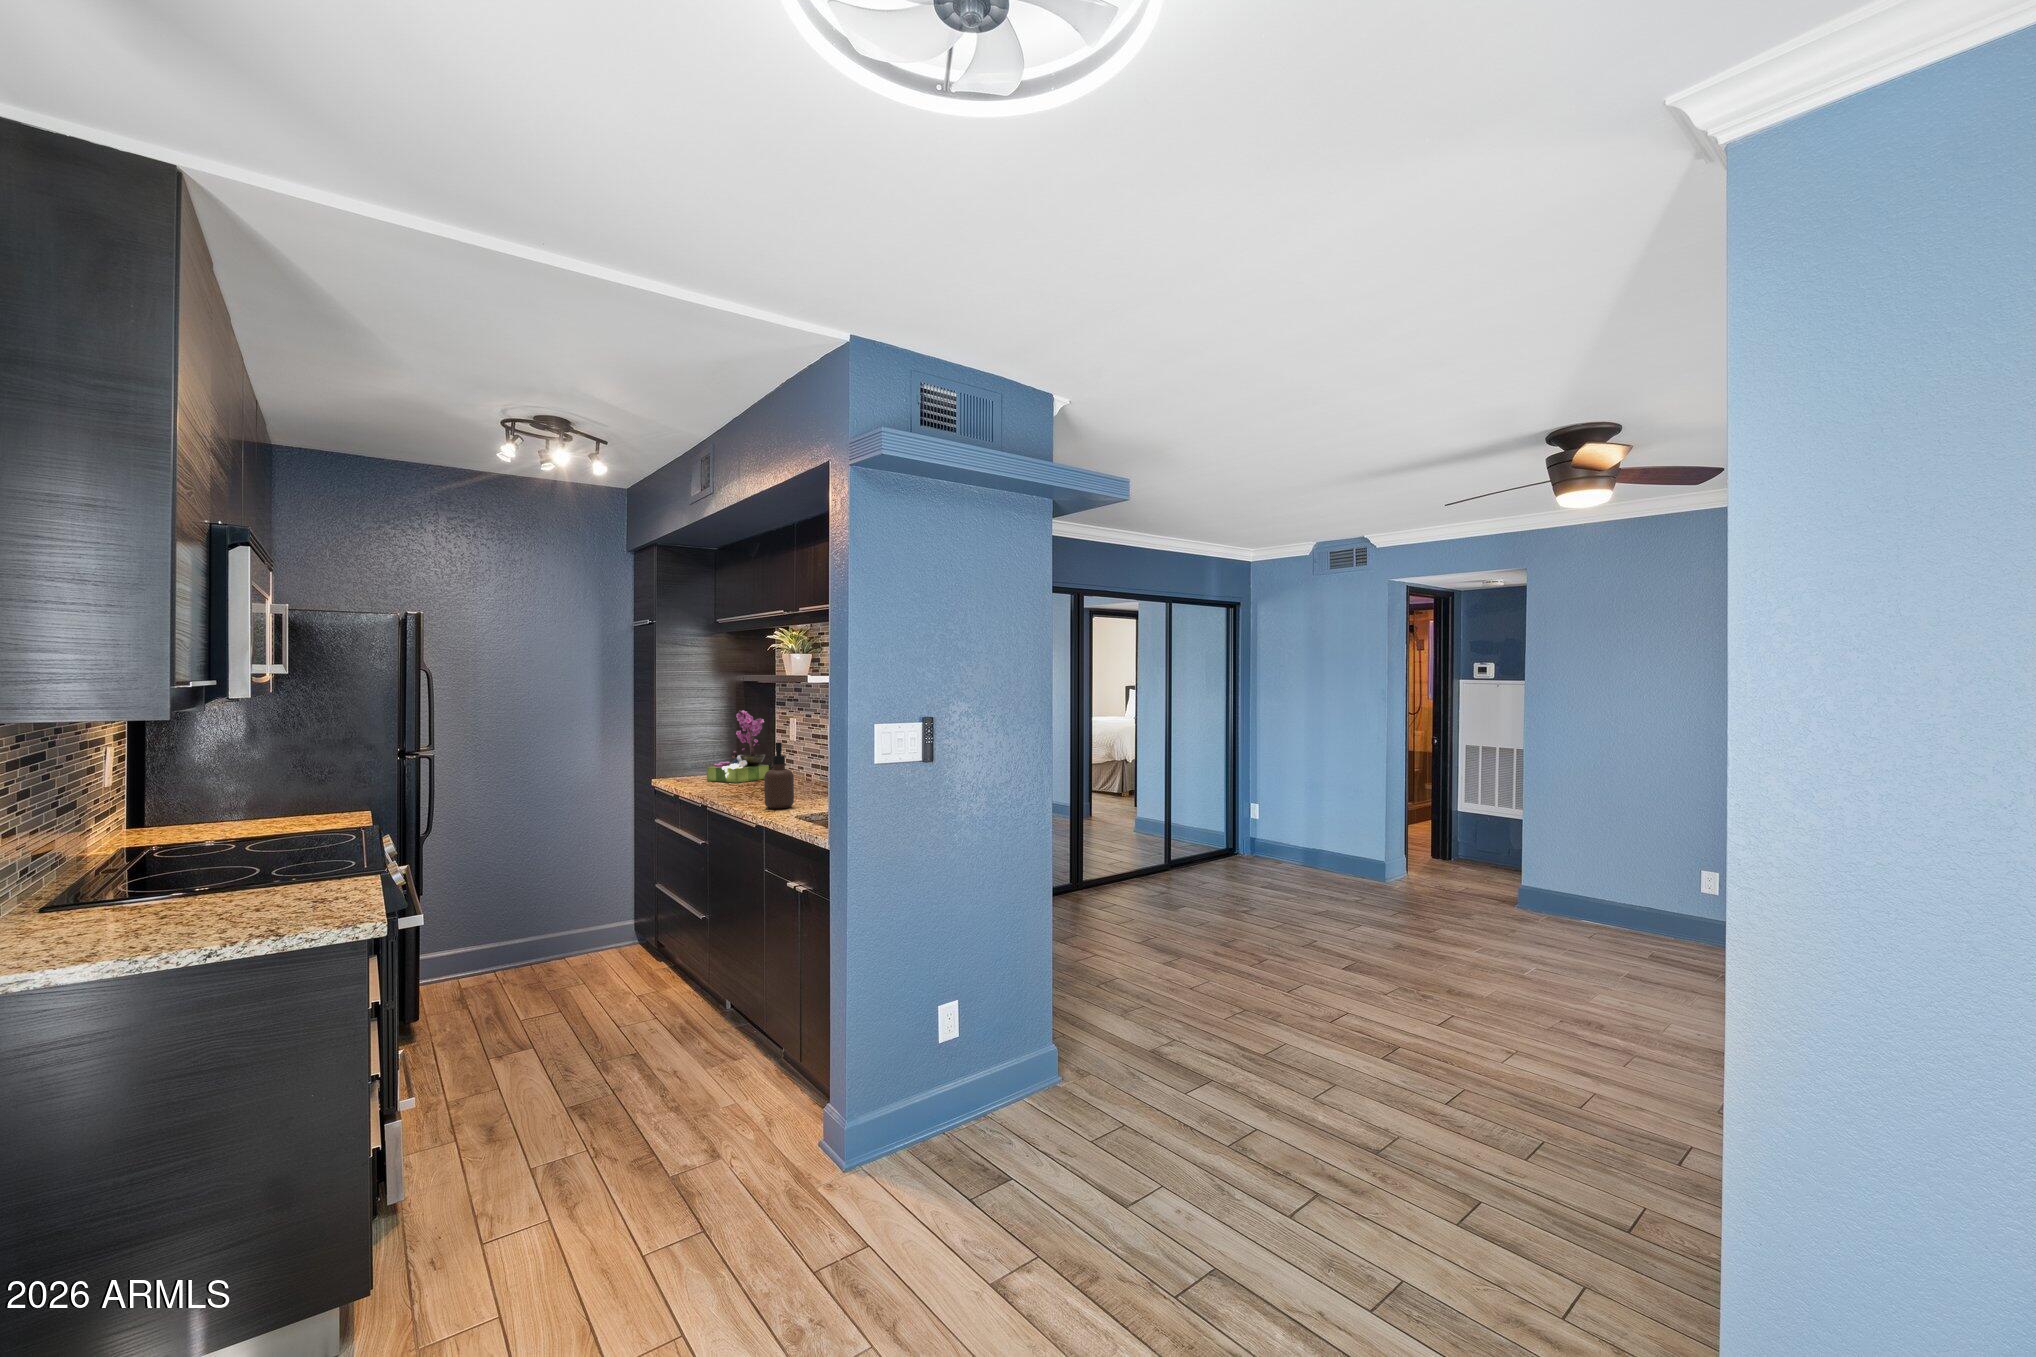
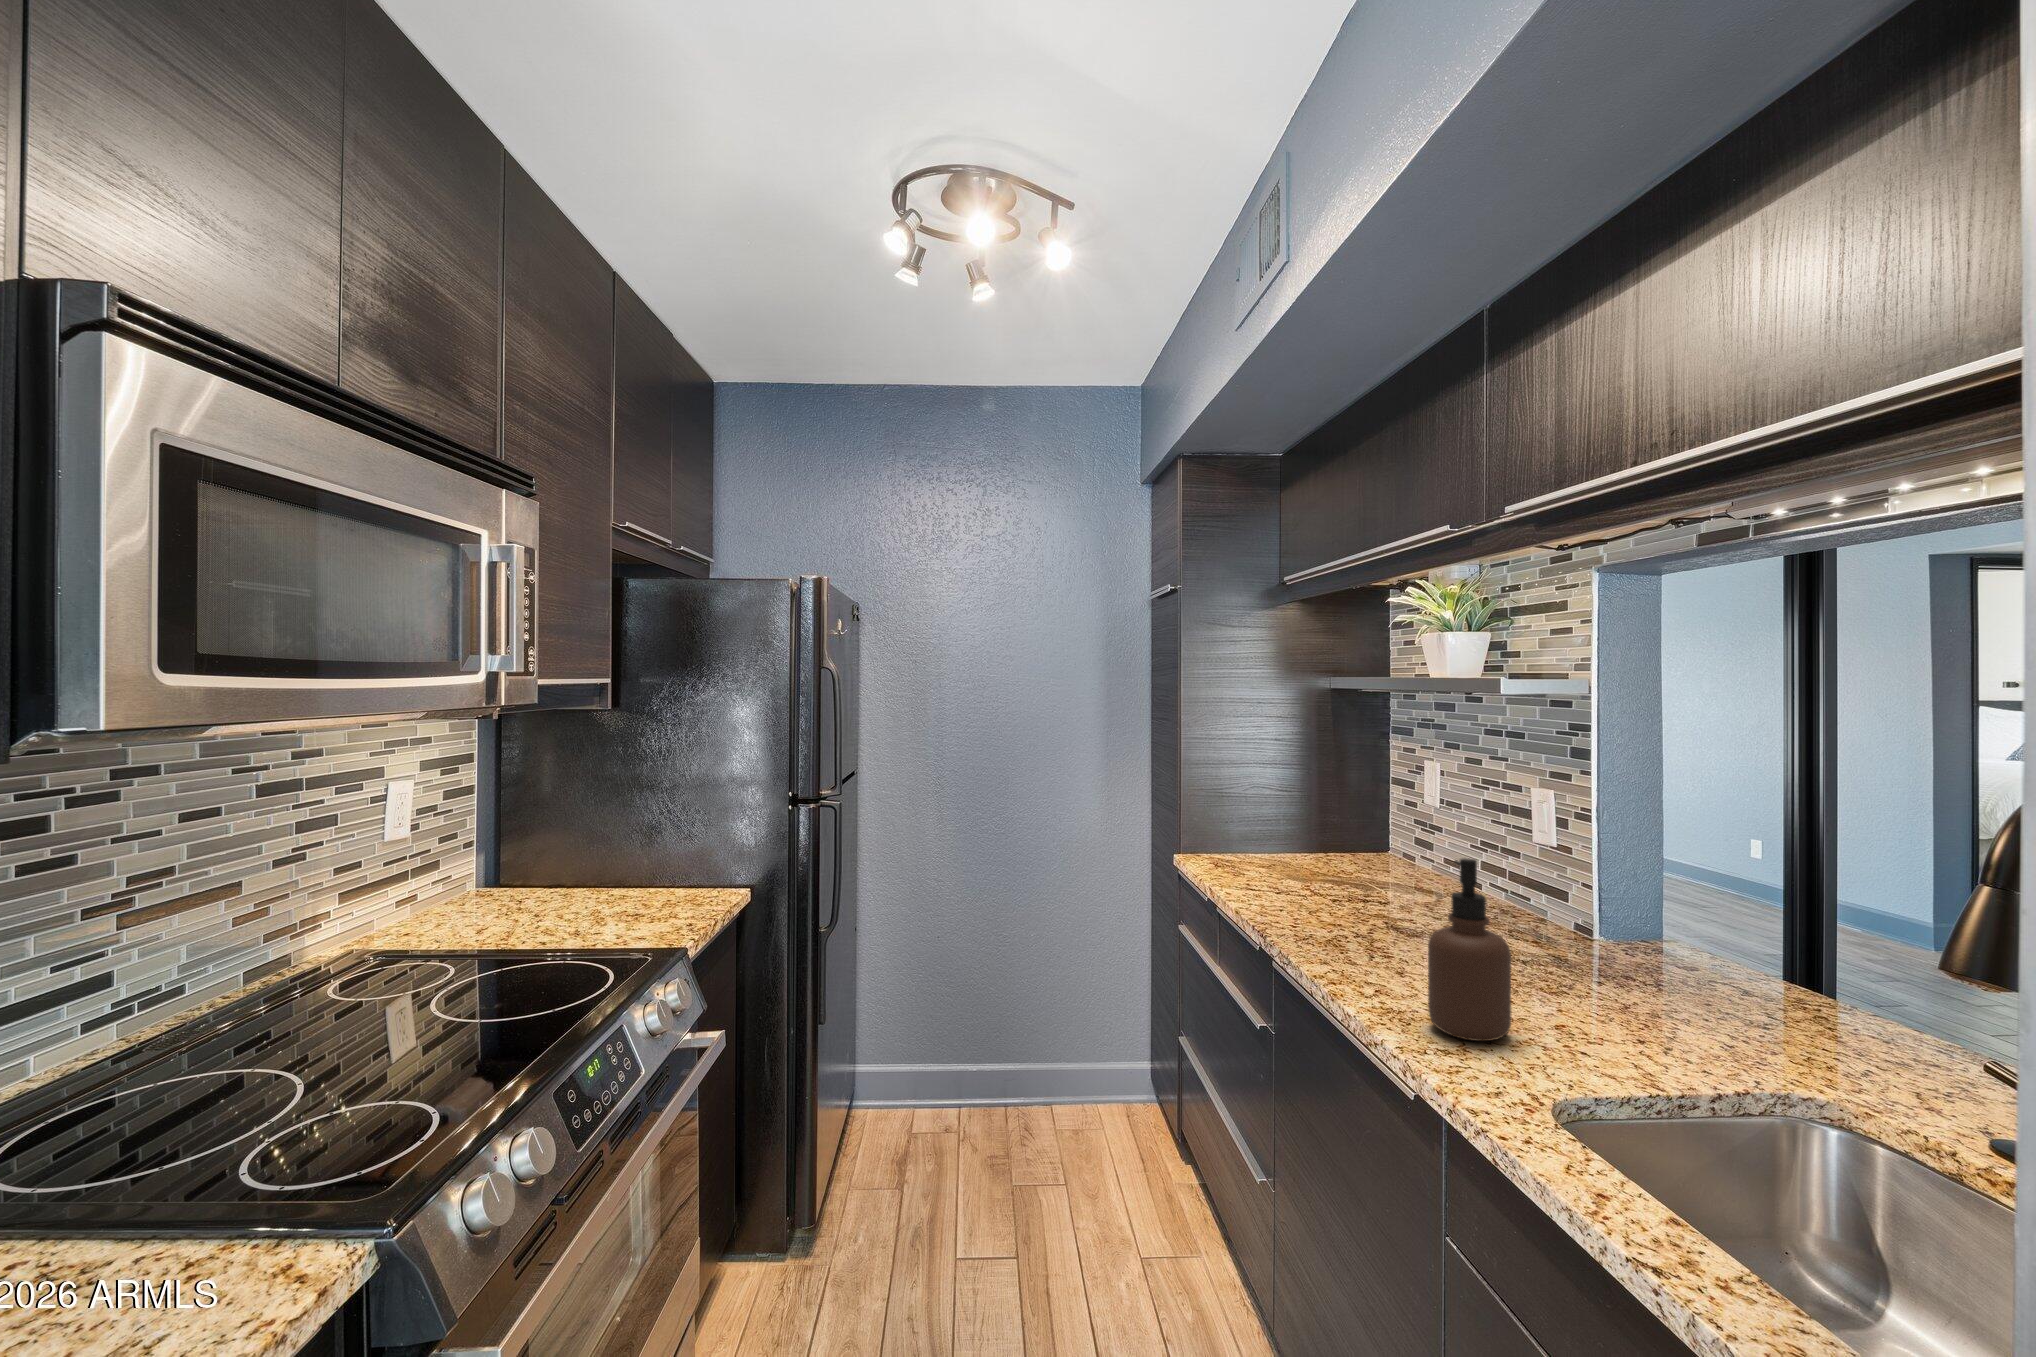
flower arrangement: present [707,710,769,783] -> none [1267,739,1385,885]

